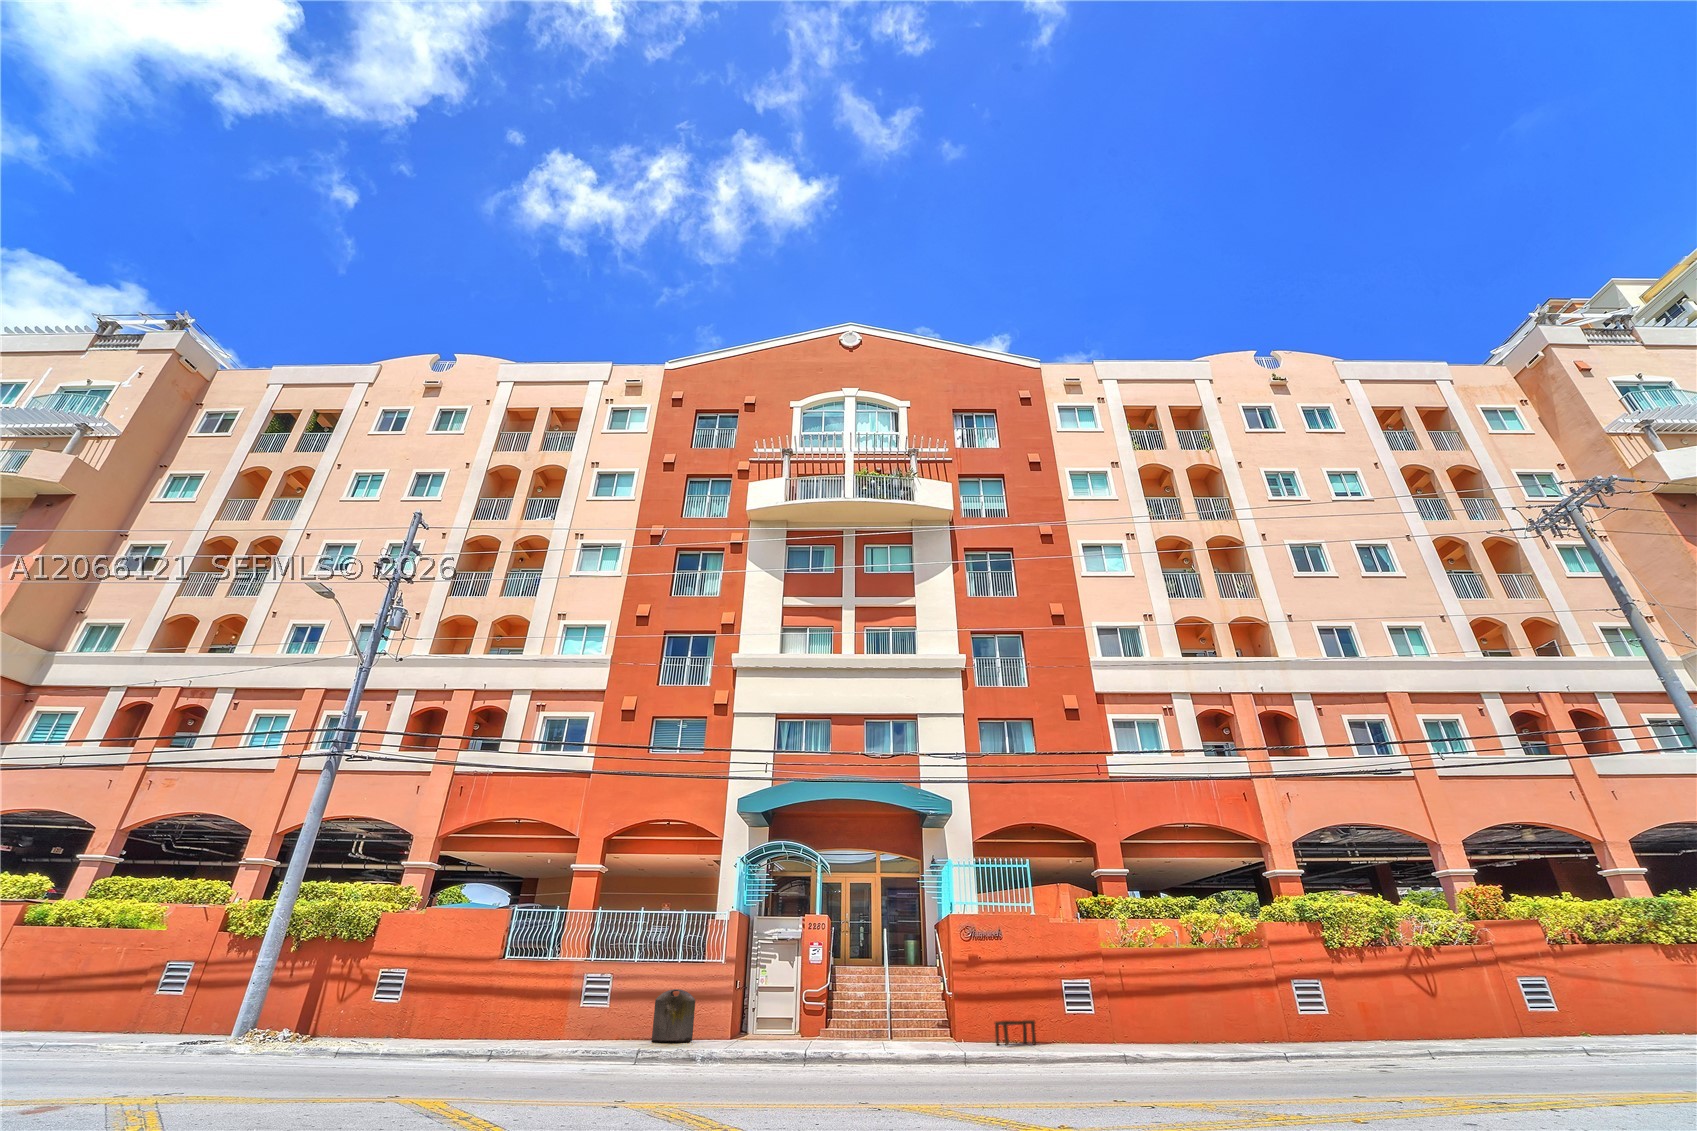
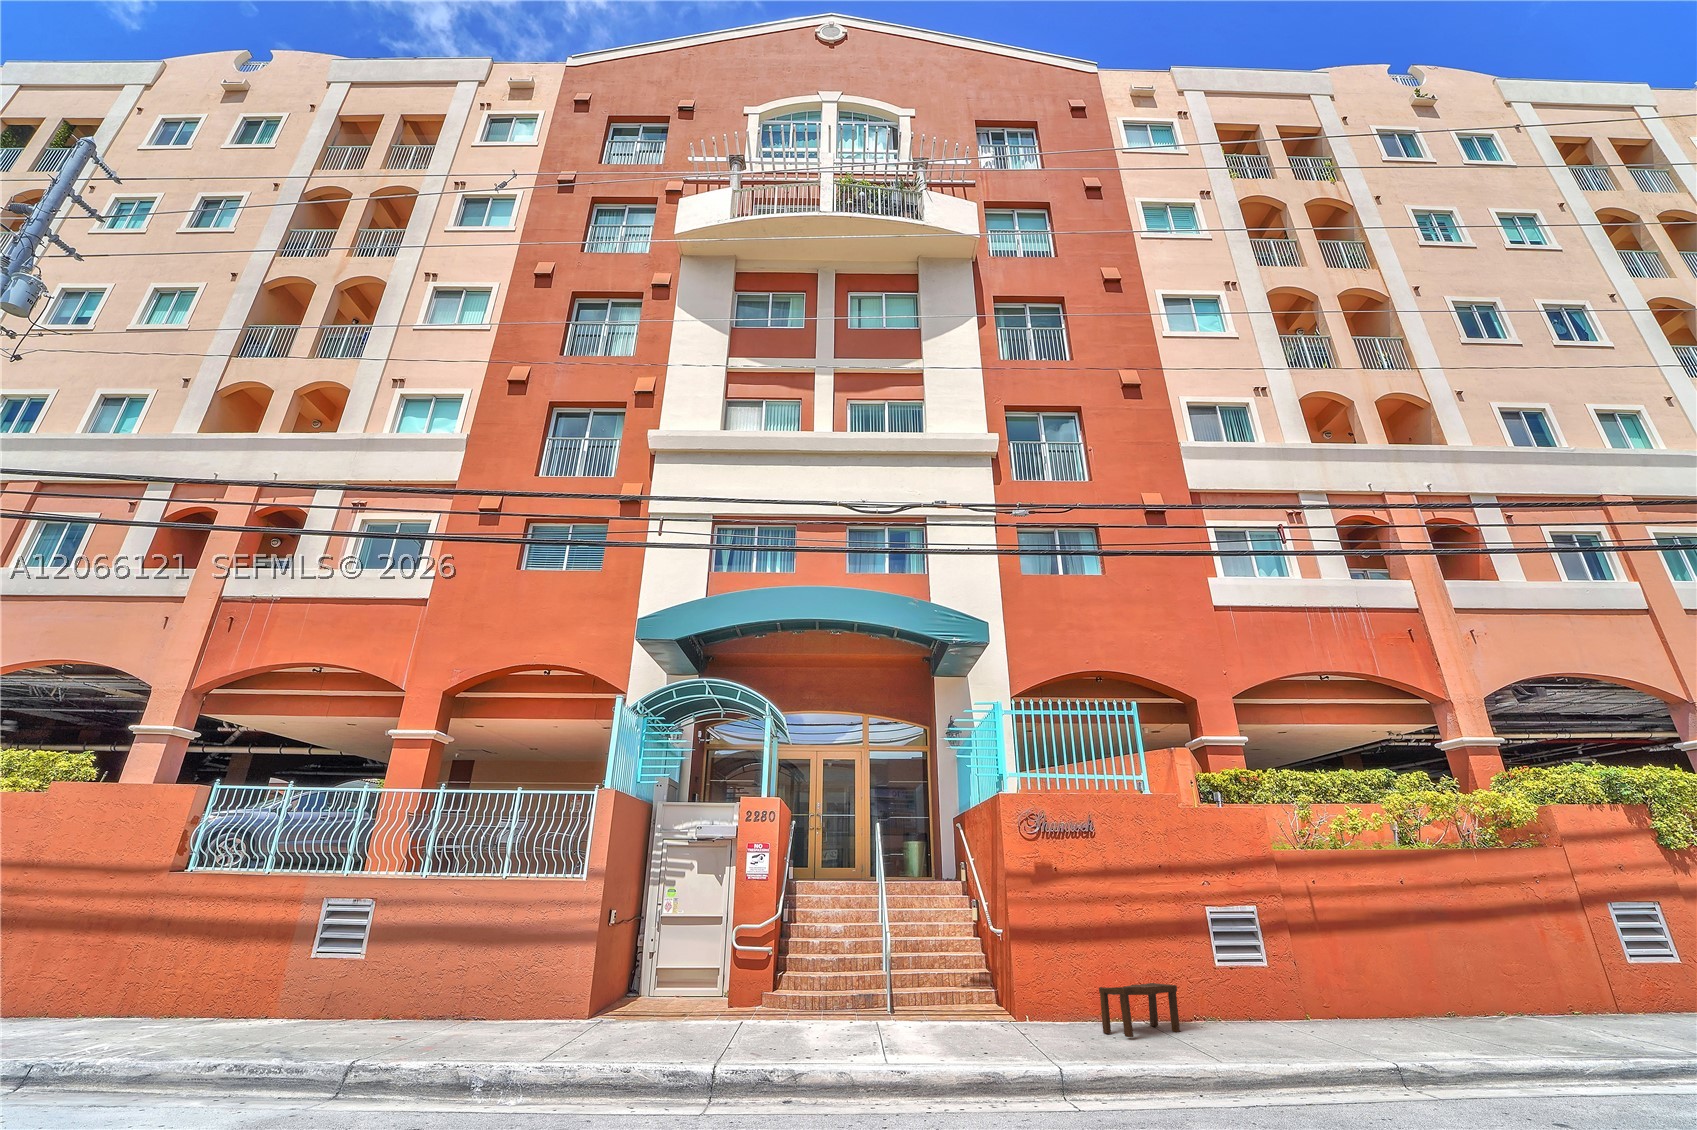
trash can: present [652,989,695,1043] -> none [423,928,517,1033]

